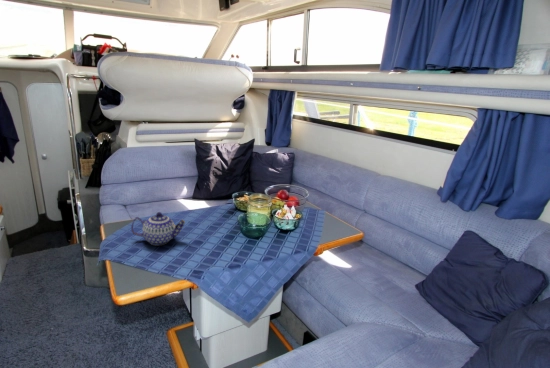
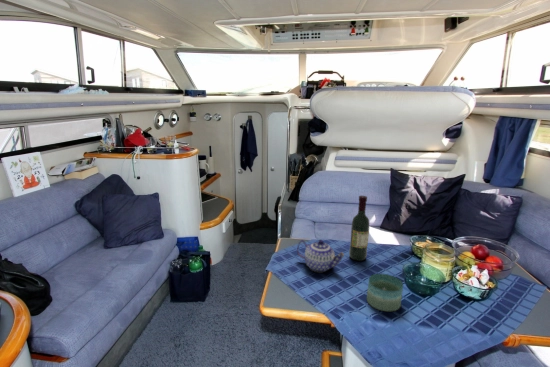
wine bottle: none [184,163,201,225] -> present [349,196,369,261]
candle: none [215,228,244,260] -> present [367,274,403,311]

